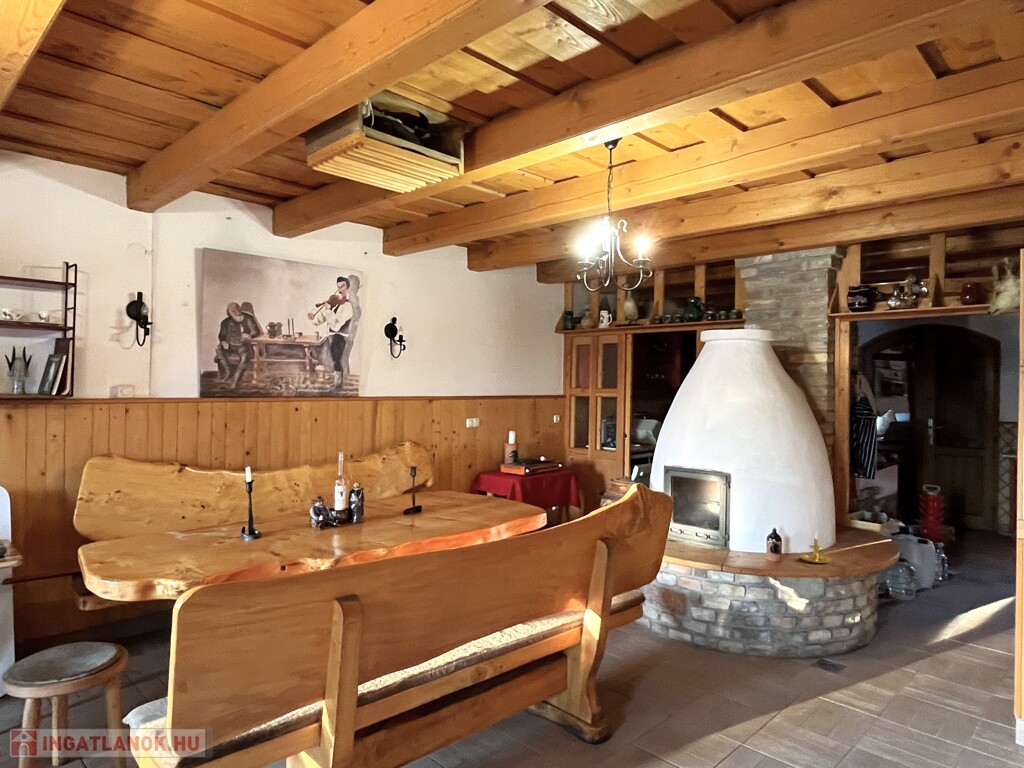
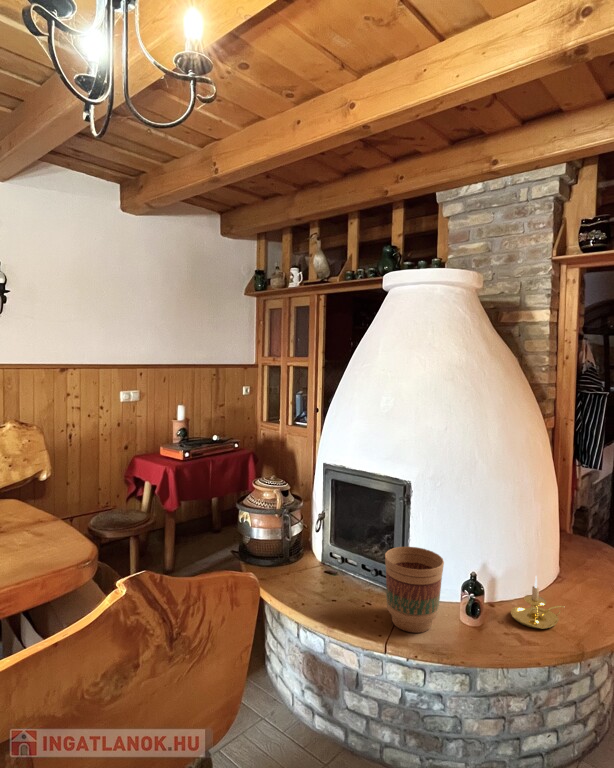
flower pot: none [716,514,756,564] -> present [385,547,444,633]

